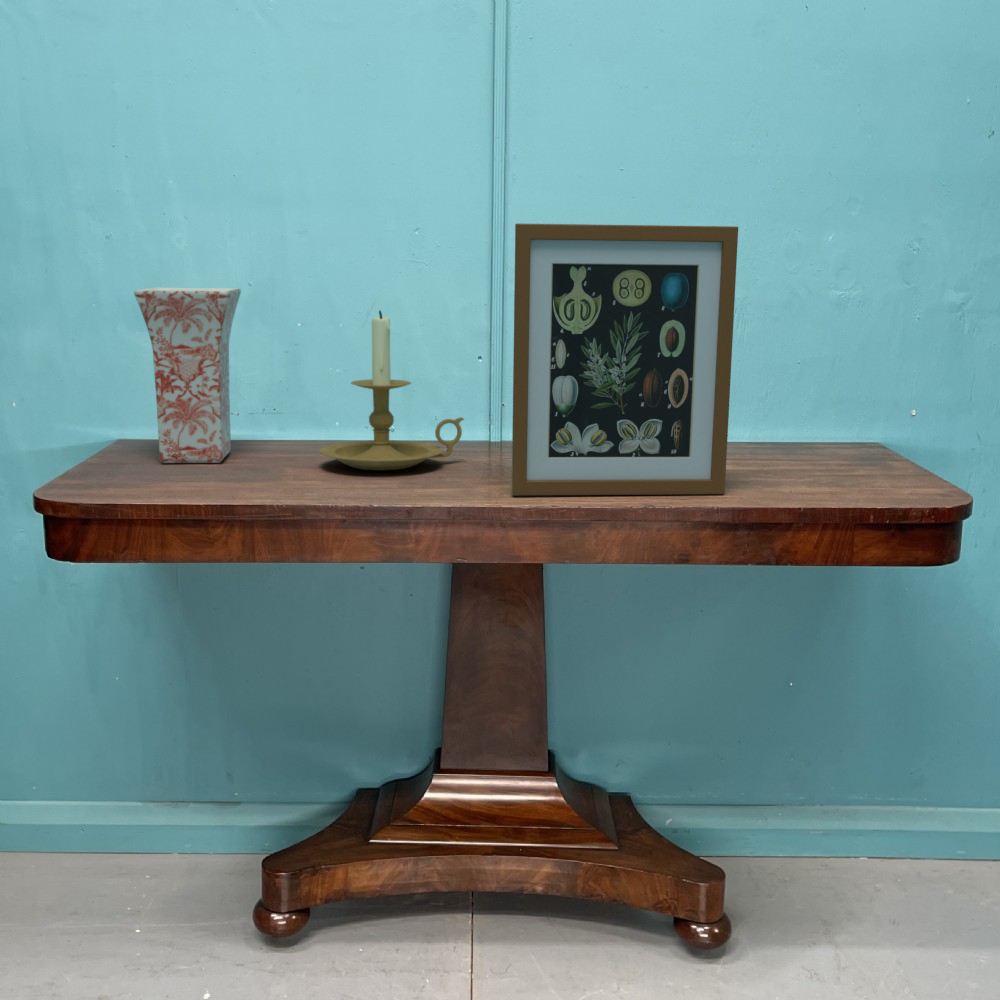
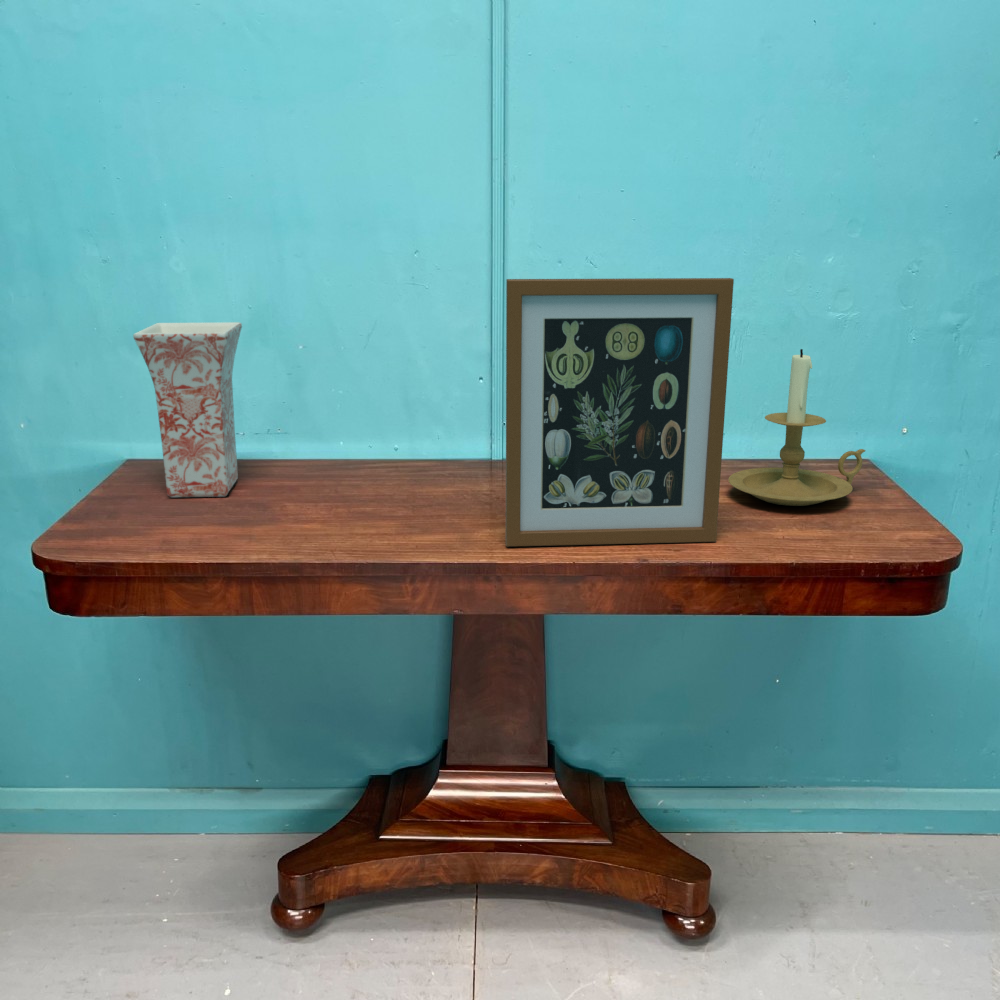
candle holder: present [320,311,464,470] -> present [728,349,865,506]

